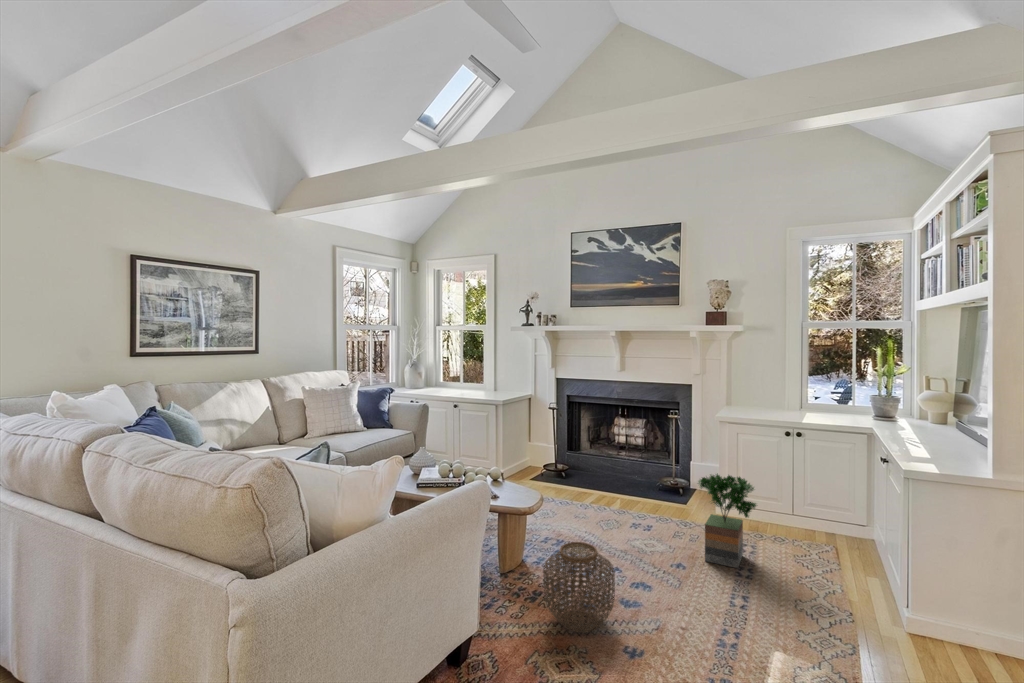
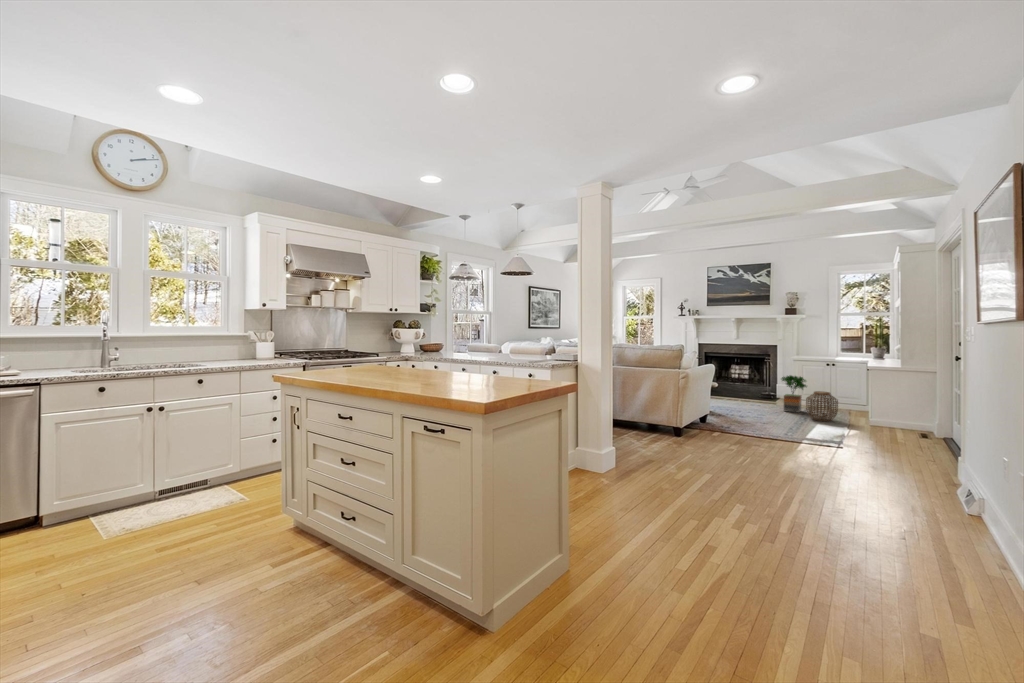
woven basket: present [543,542,615,633] -> present [806,391,838,421]

